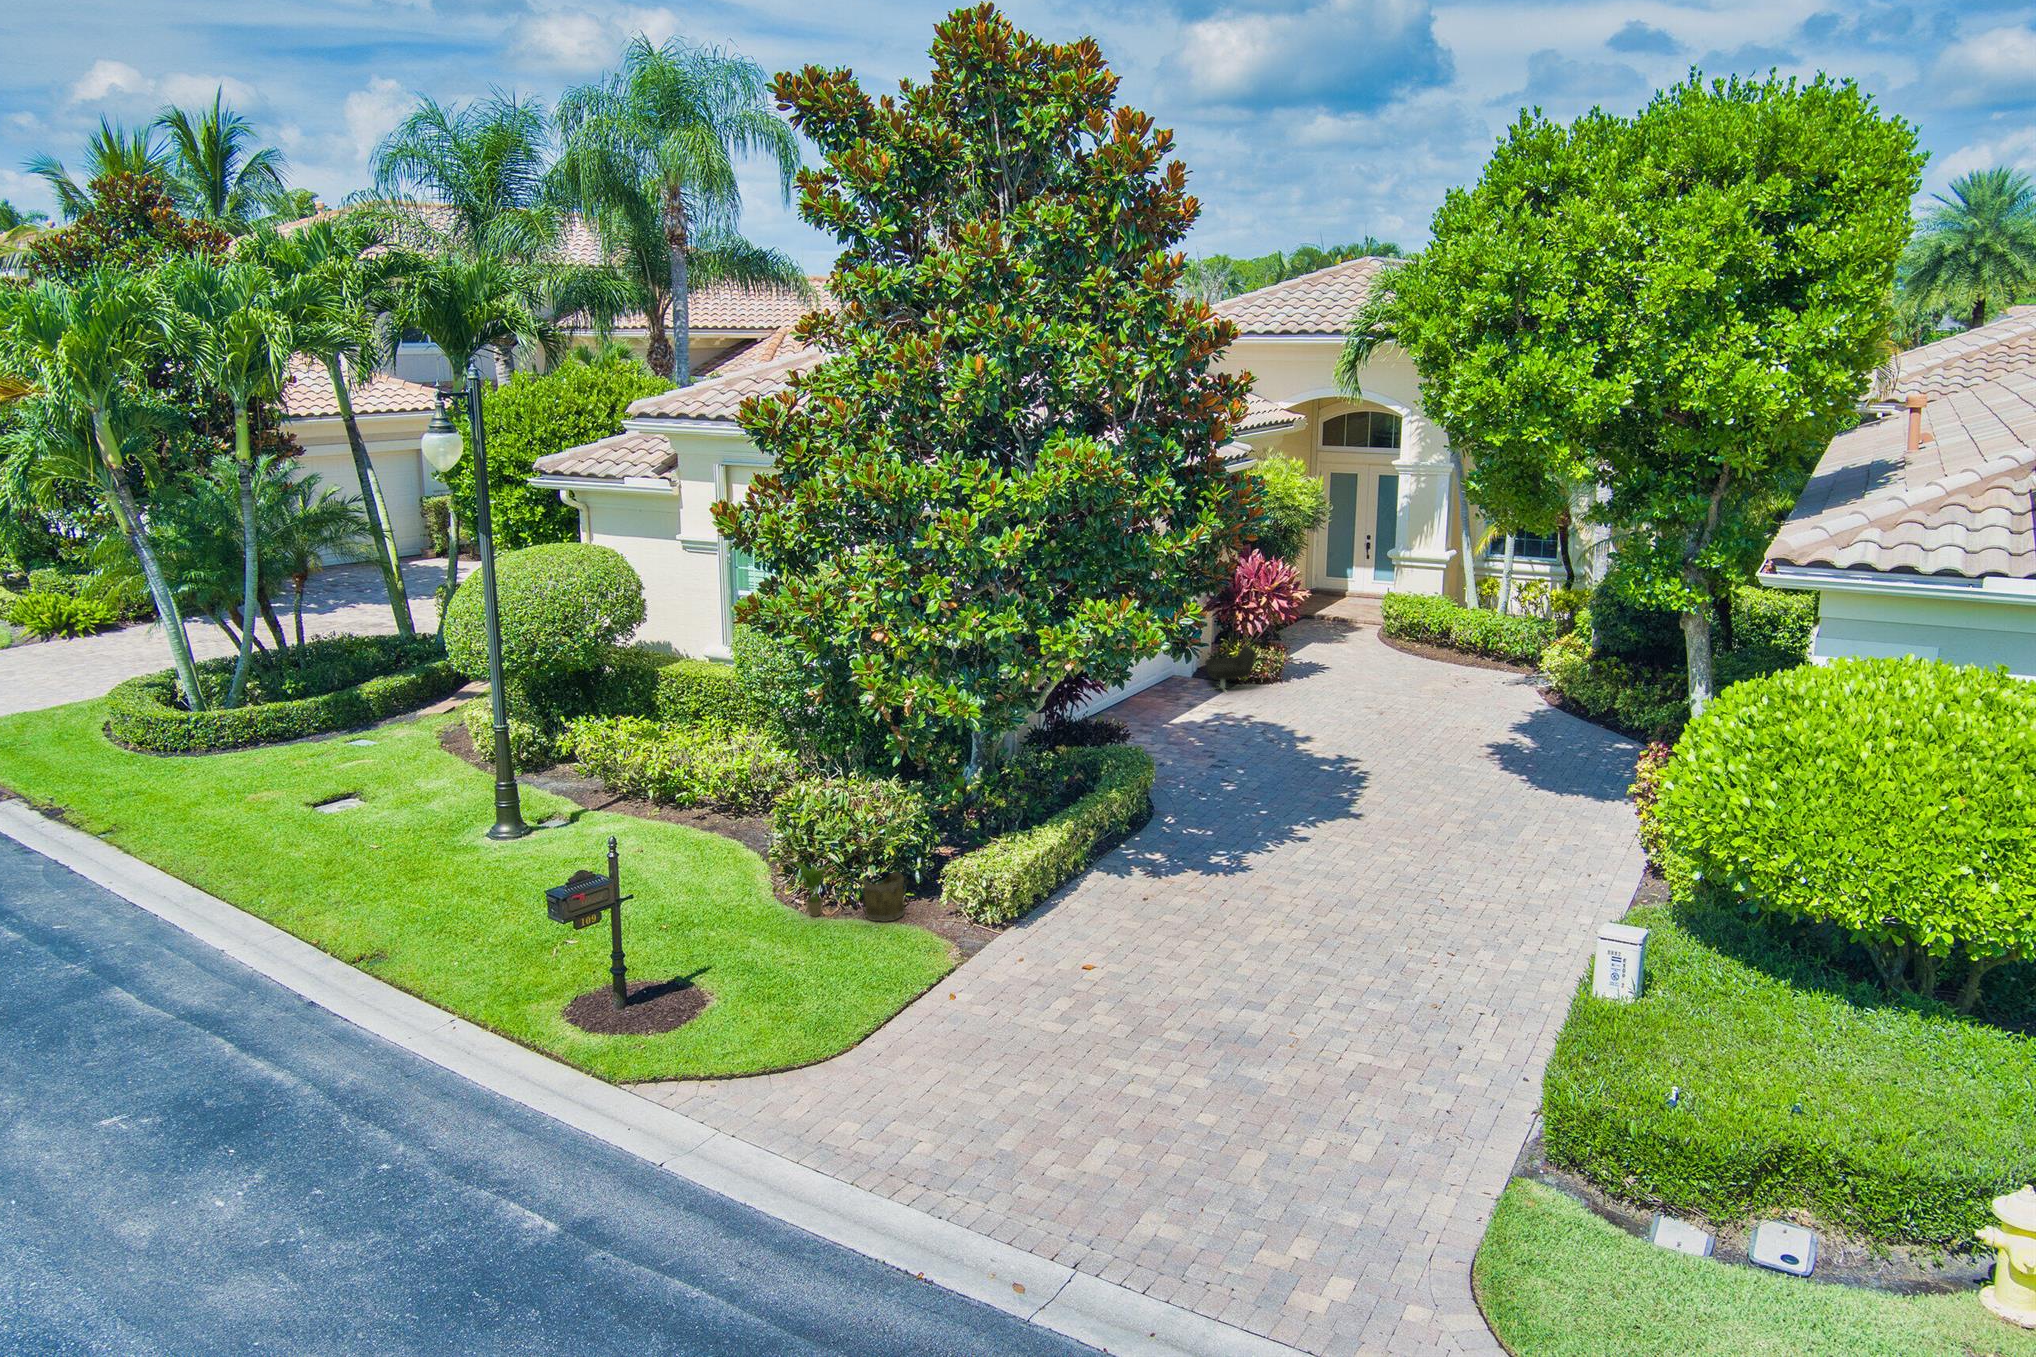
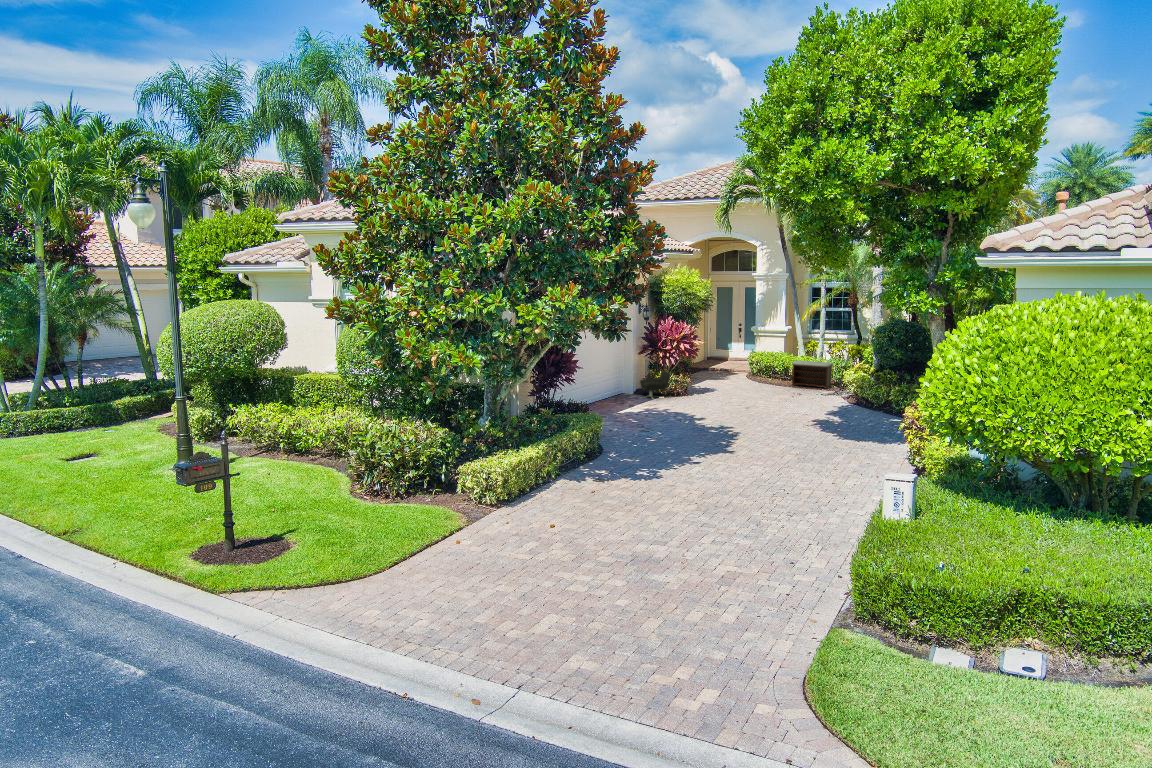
bench: none [1456,621,1528,672] -> present [792,361,833,389]
potted plant: present [790,860,836,917] -> none [357,463,392,503]
bucket: present [863,871,909,922] -> none [407,472,438,505]

